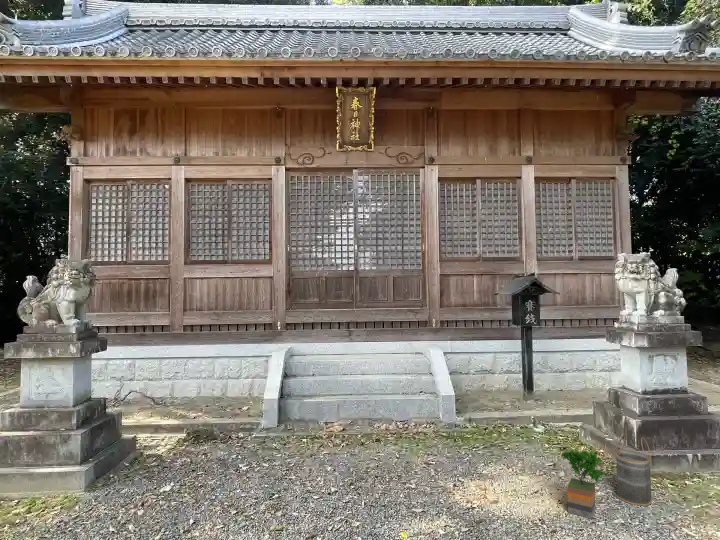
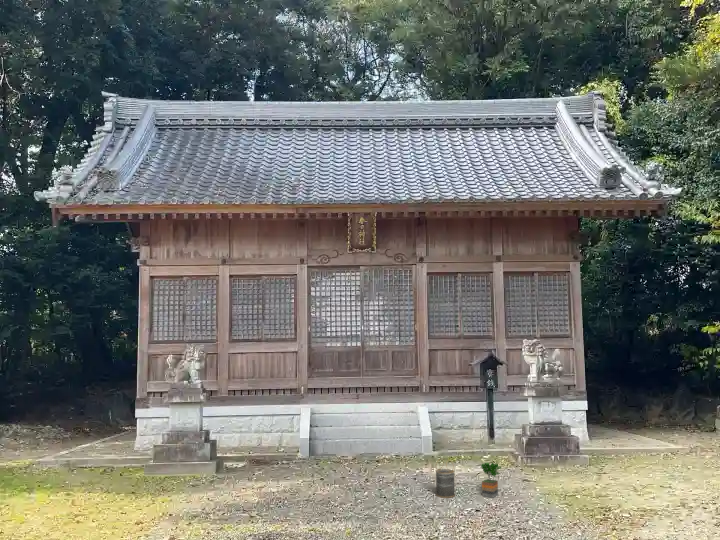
basket: present [615,434,652,506] -> present [436,459,455,498]

